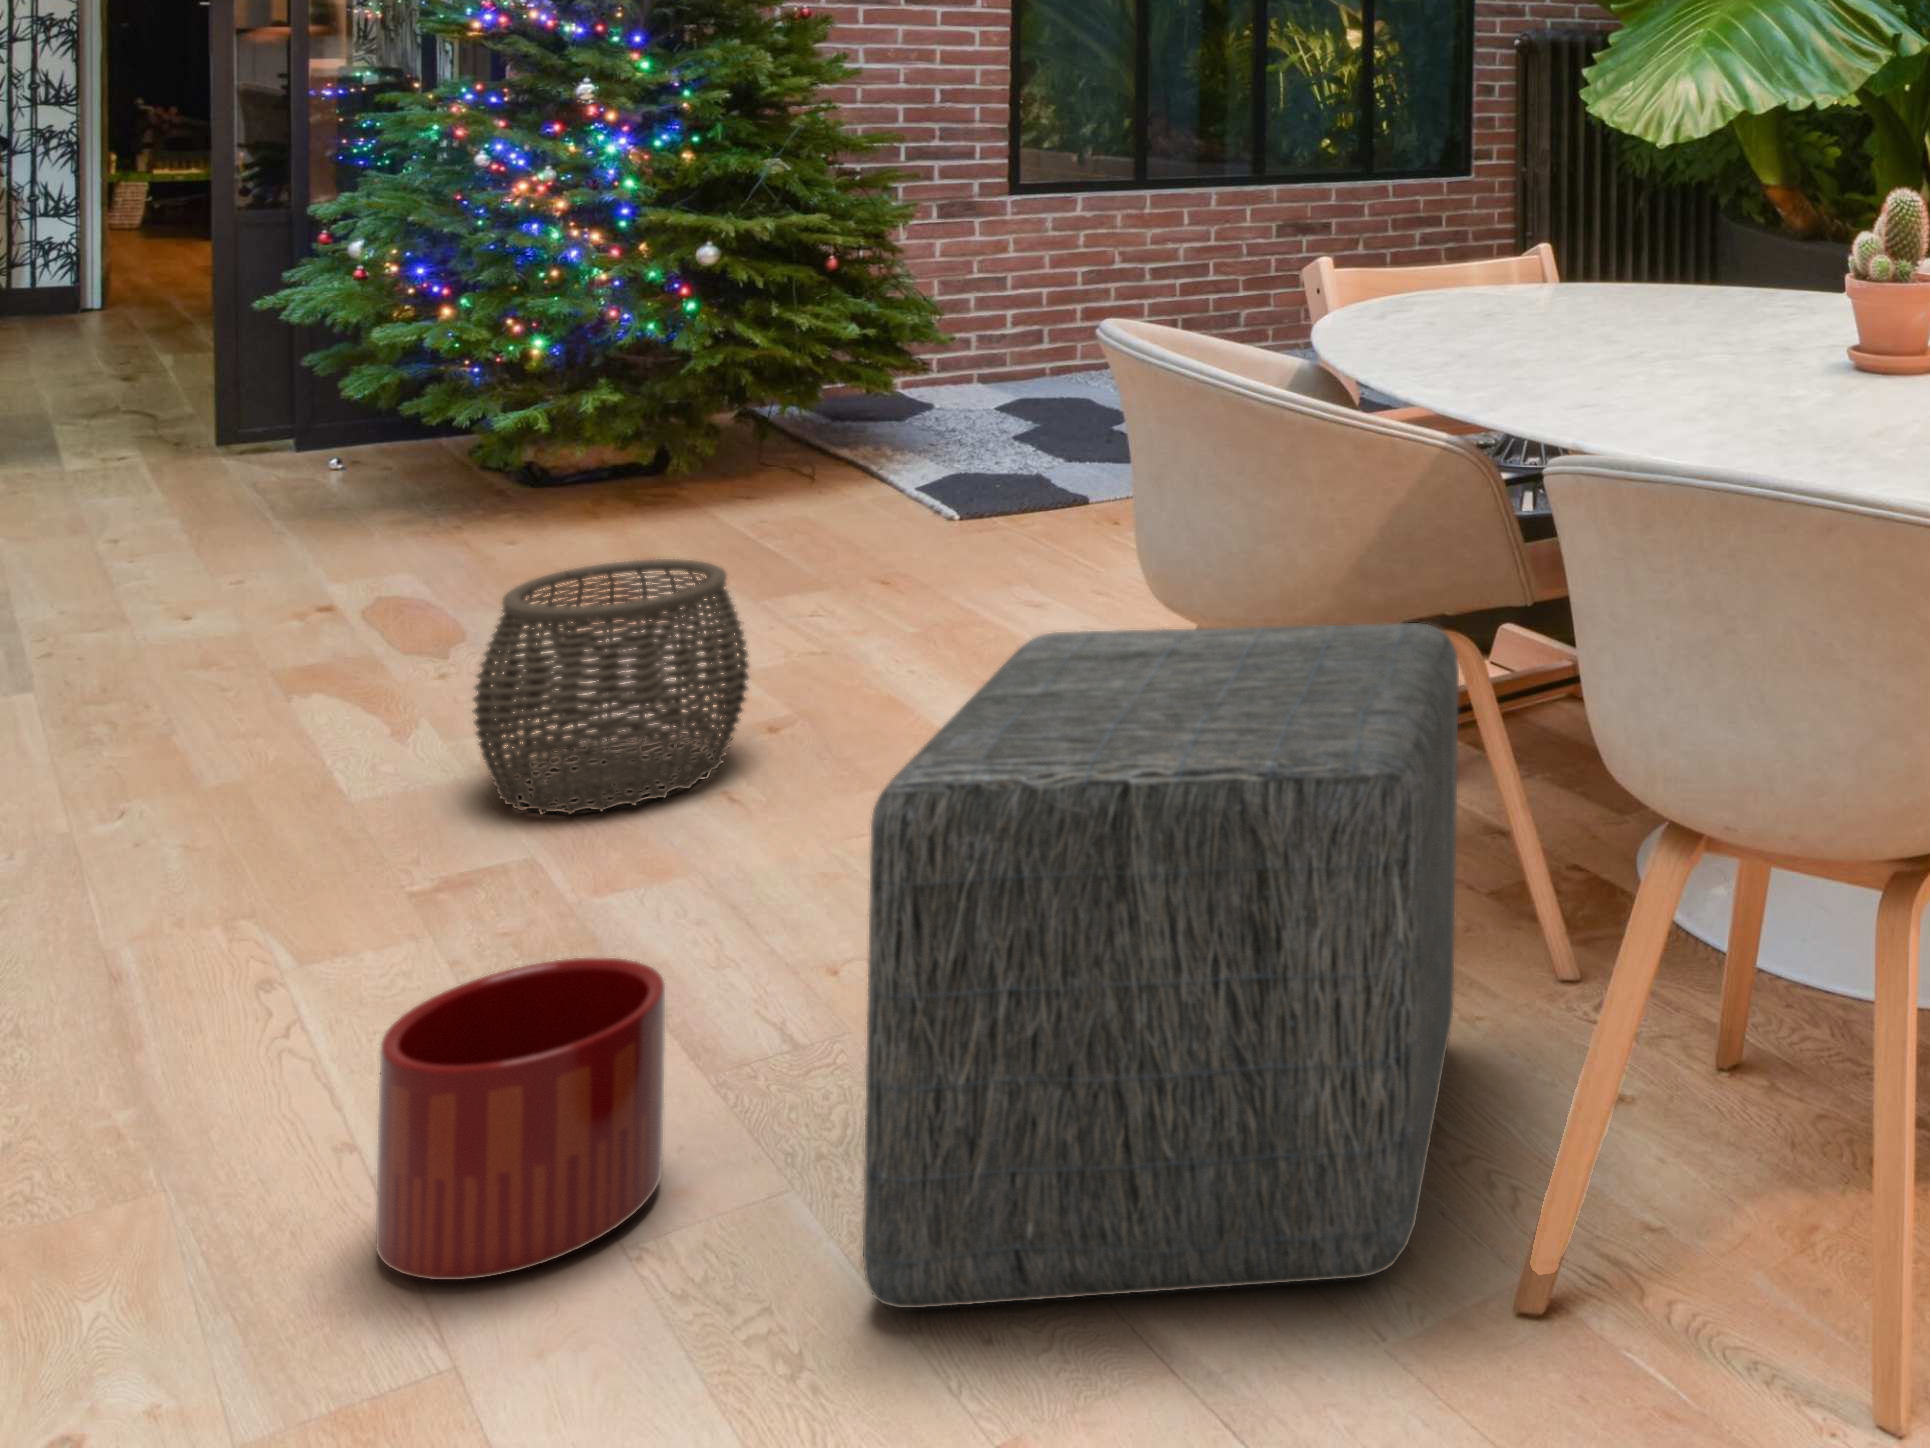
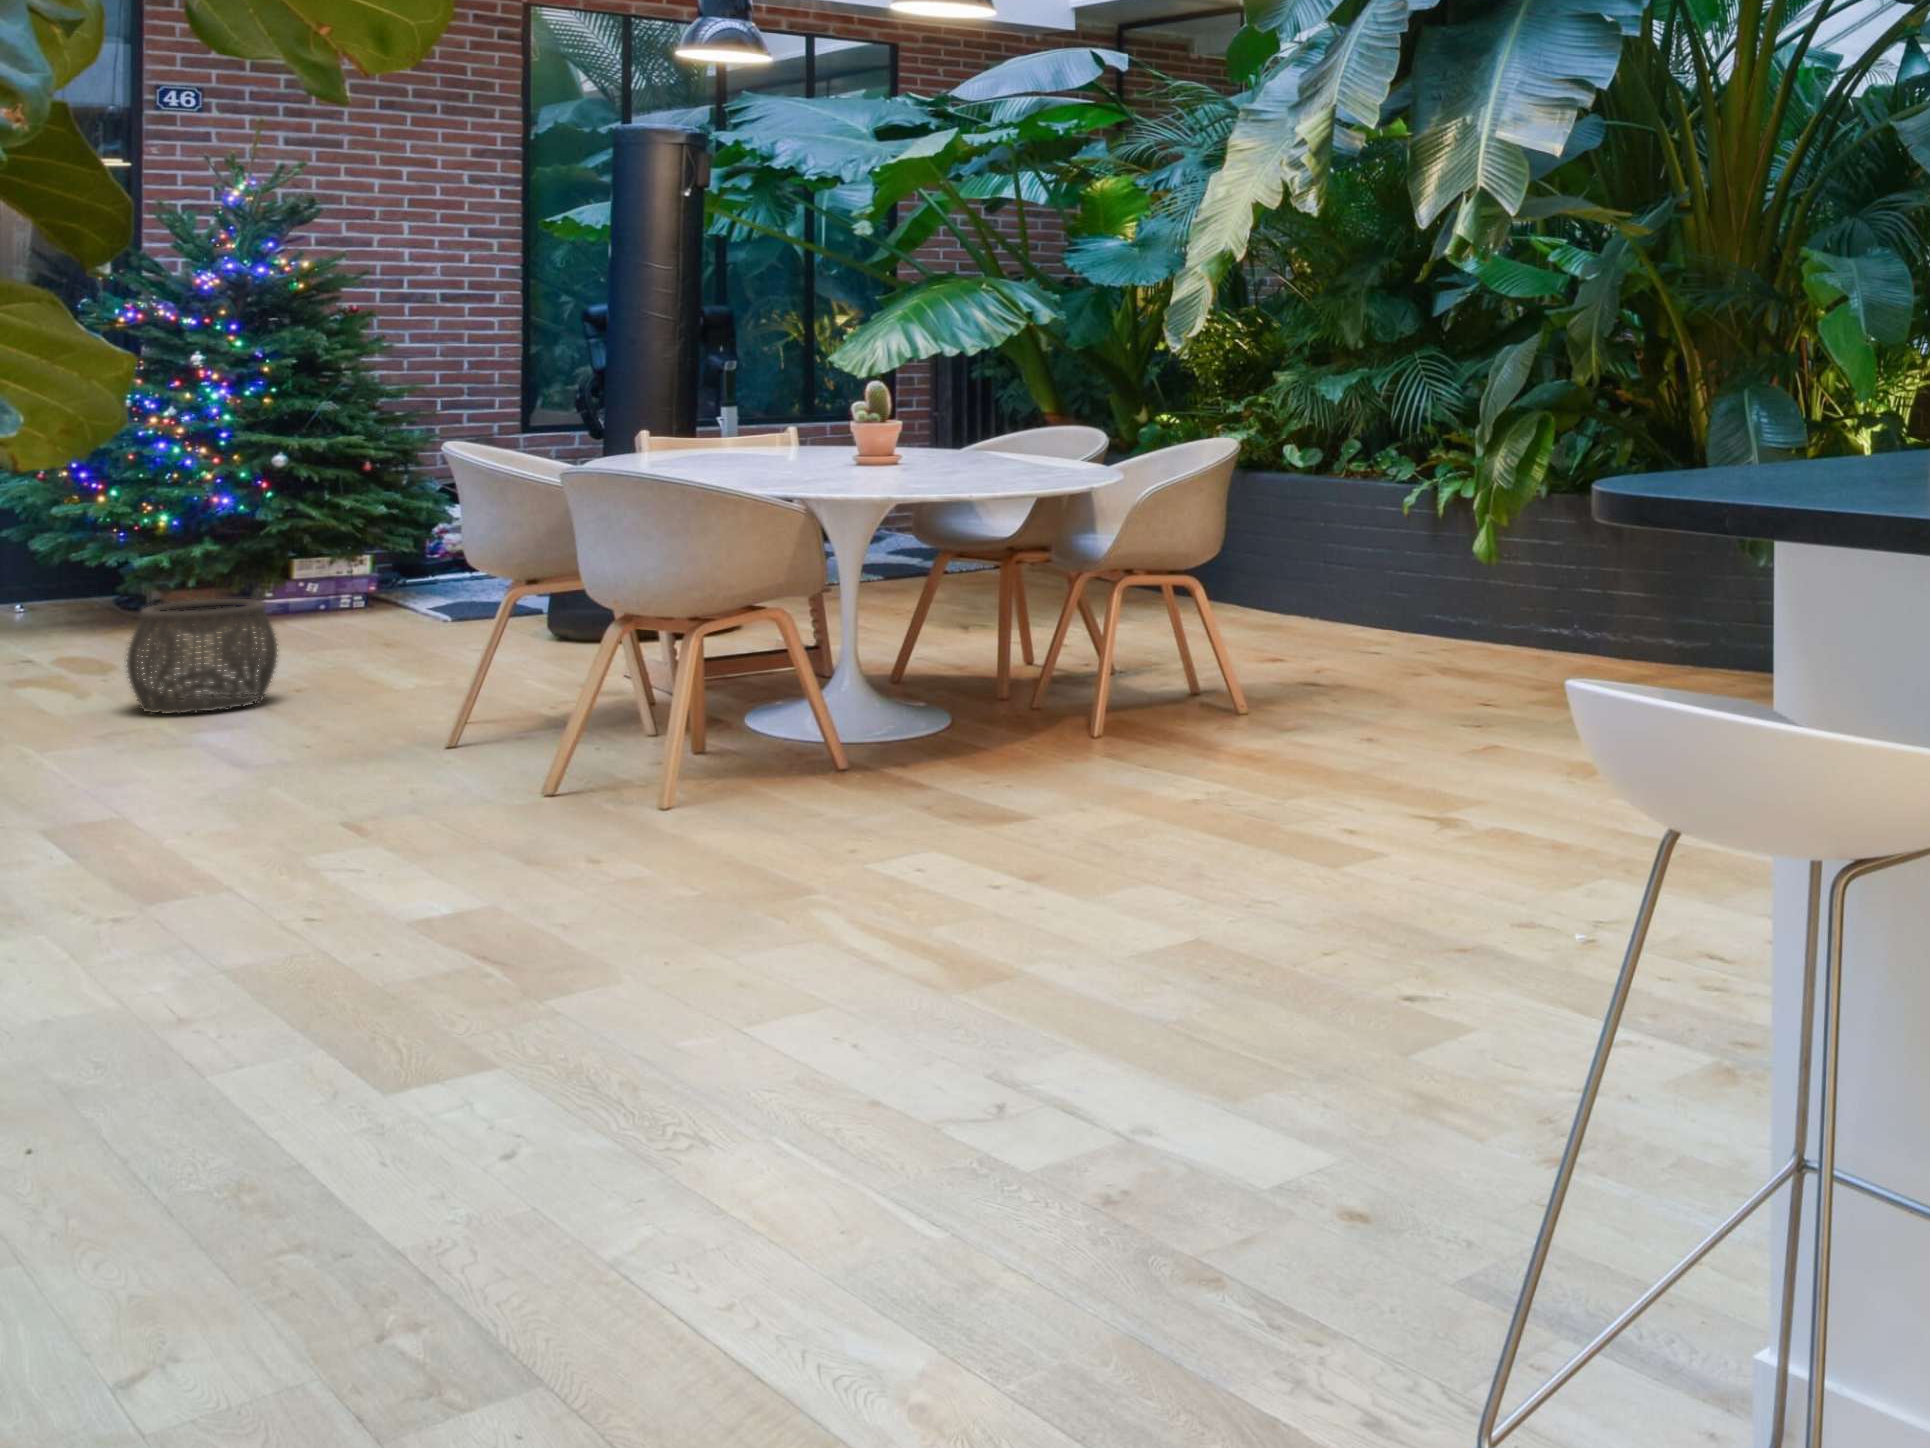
ottoman: present [863,623,1459,1308] -> none [286,582,584,808]
planter: present [376,958,665,1280] -> none [86,706,210,806]

